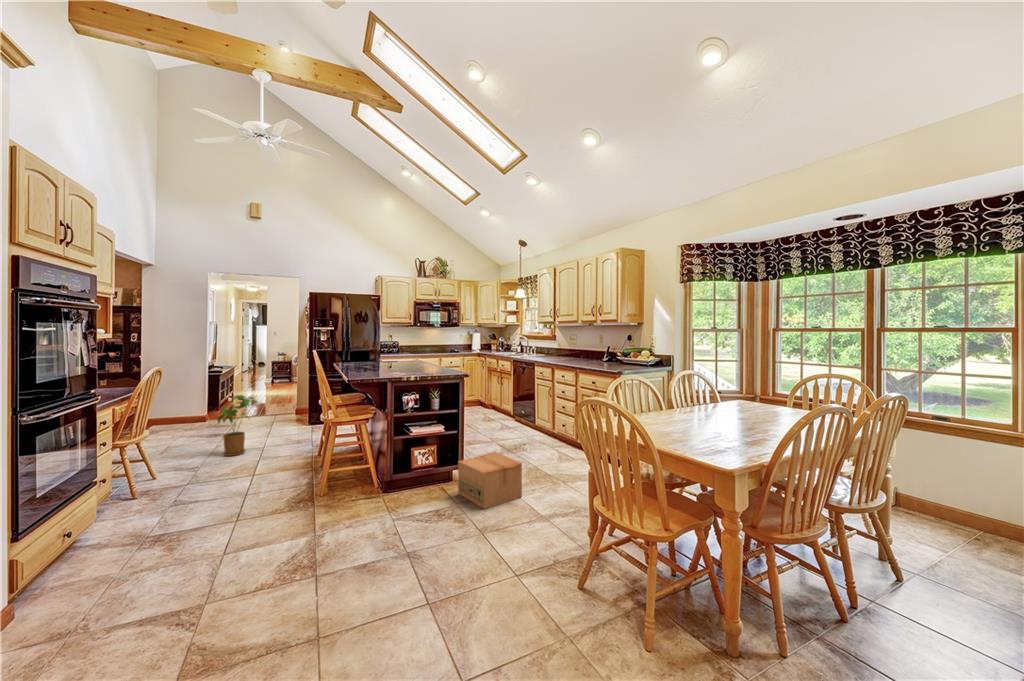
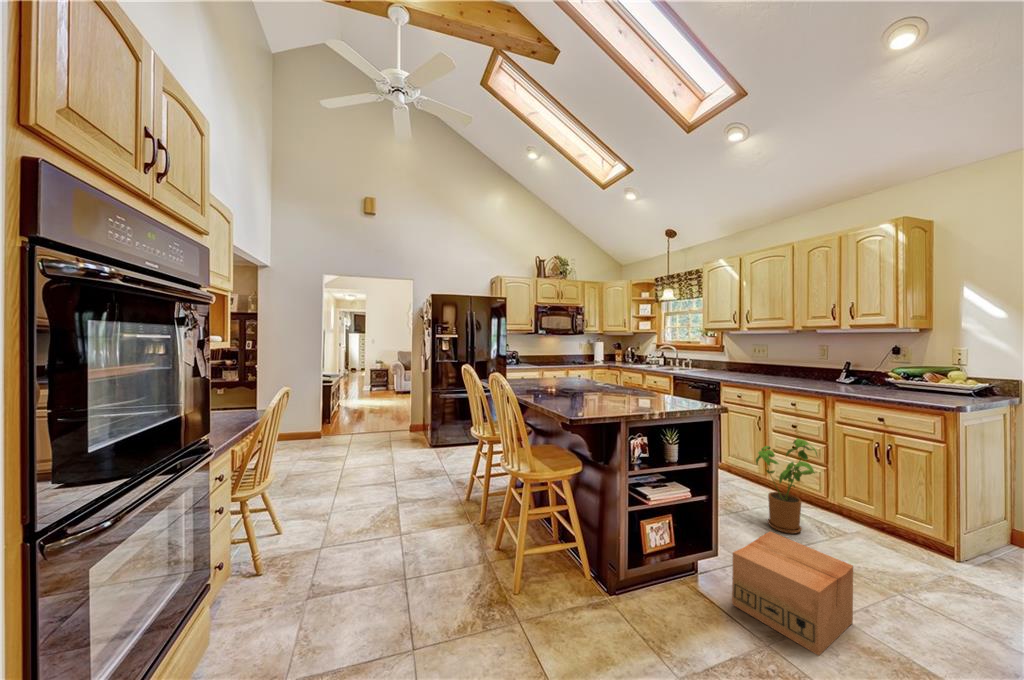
house plant: present [217,395,258,456] -> present [756,438,818,534]

